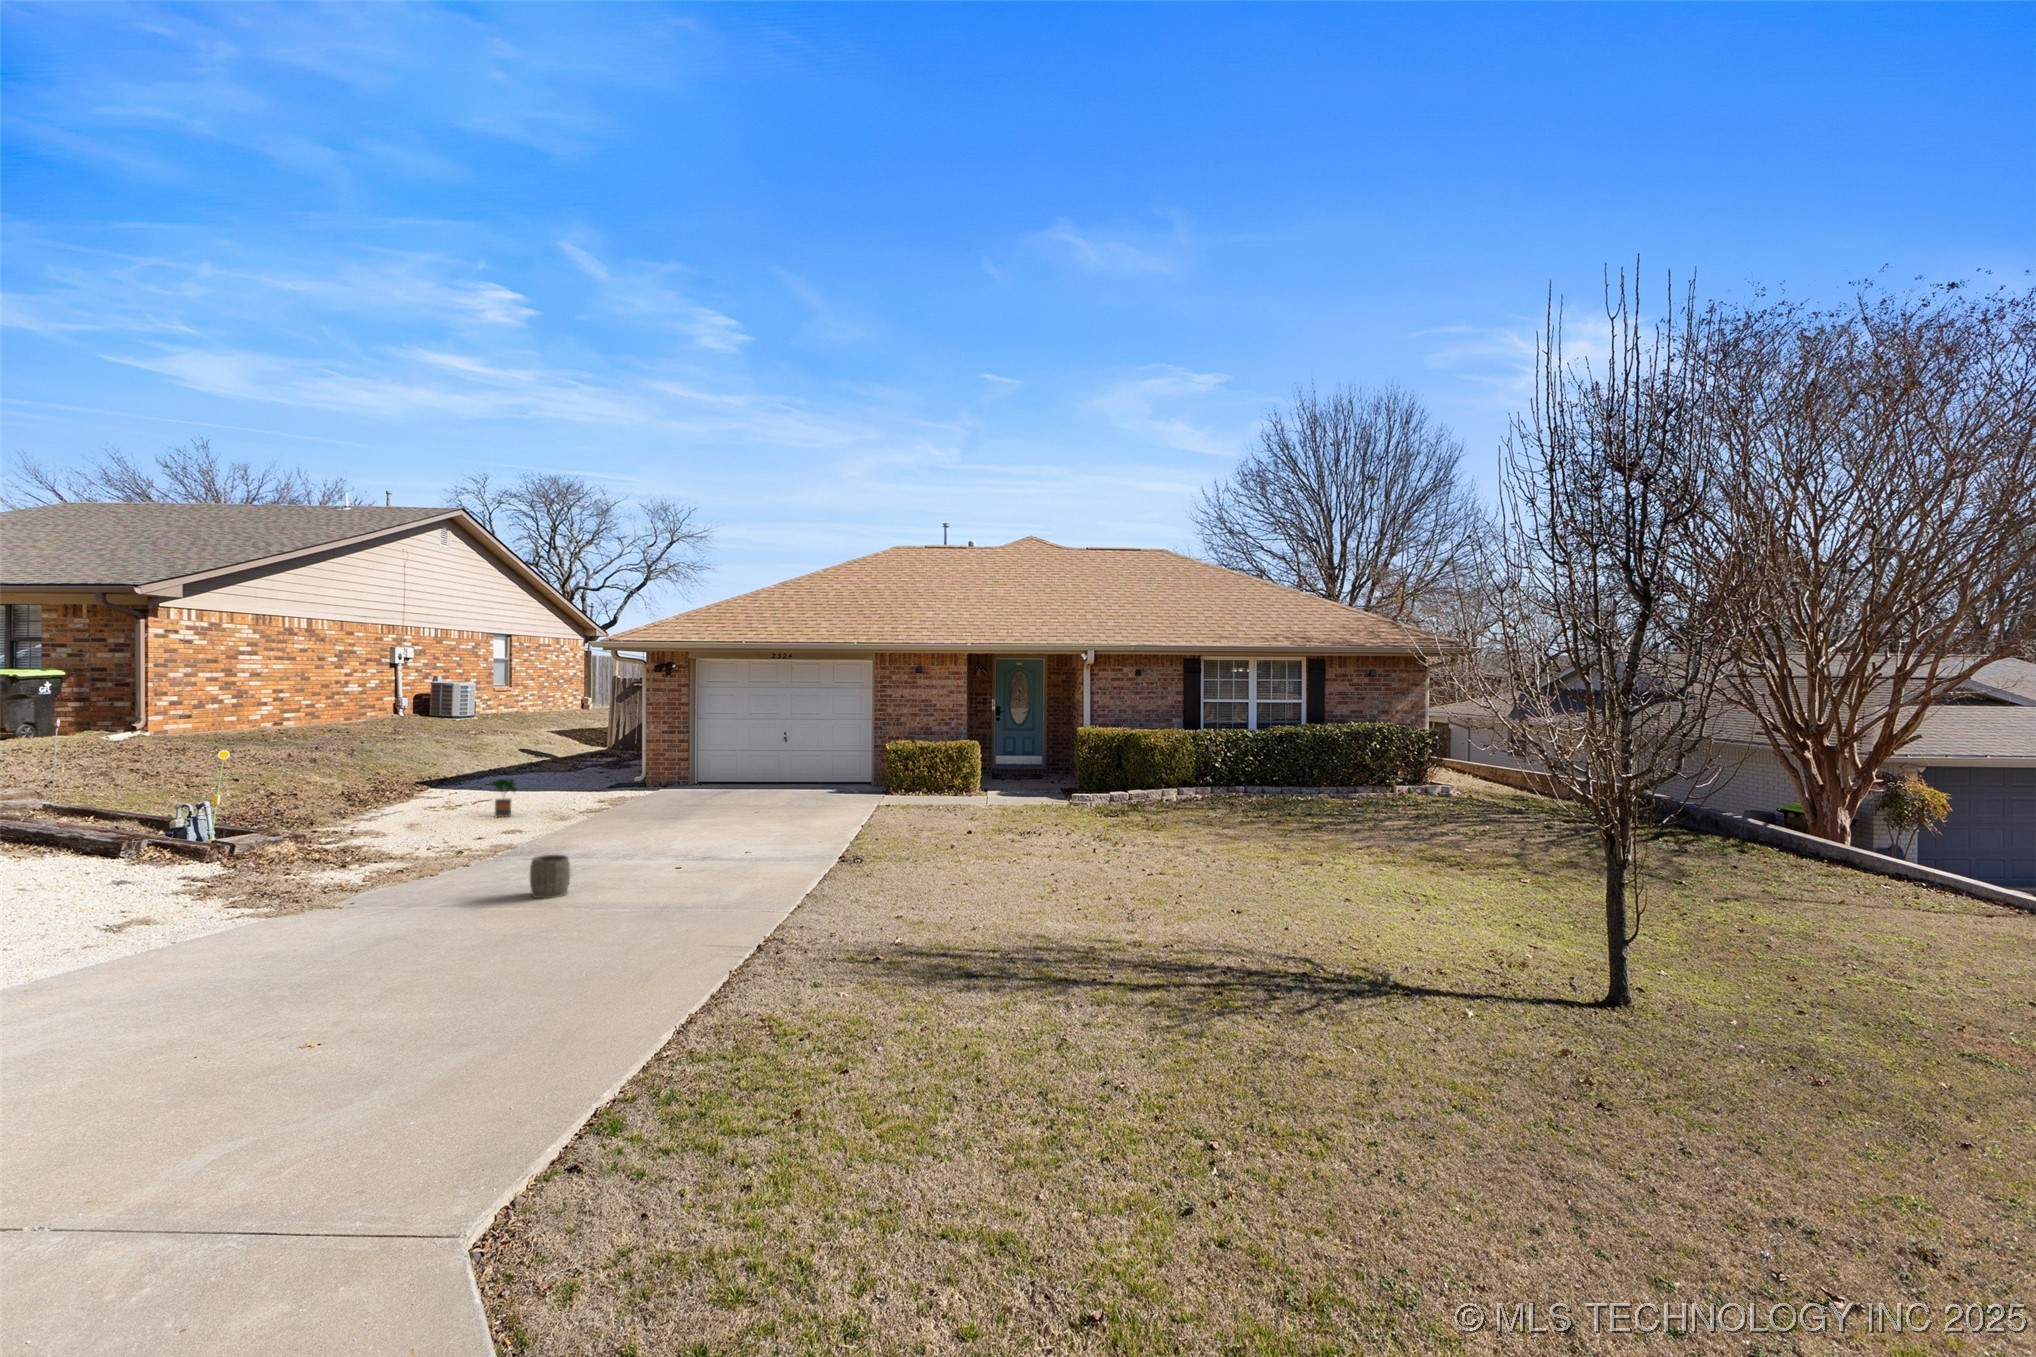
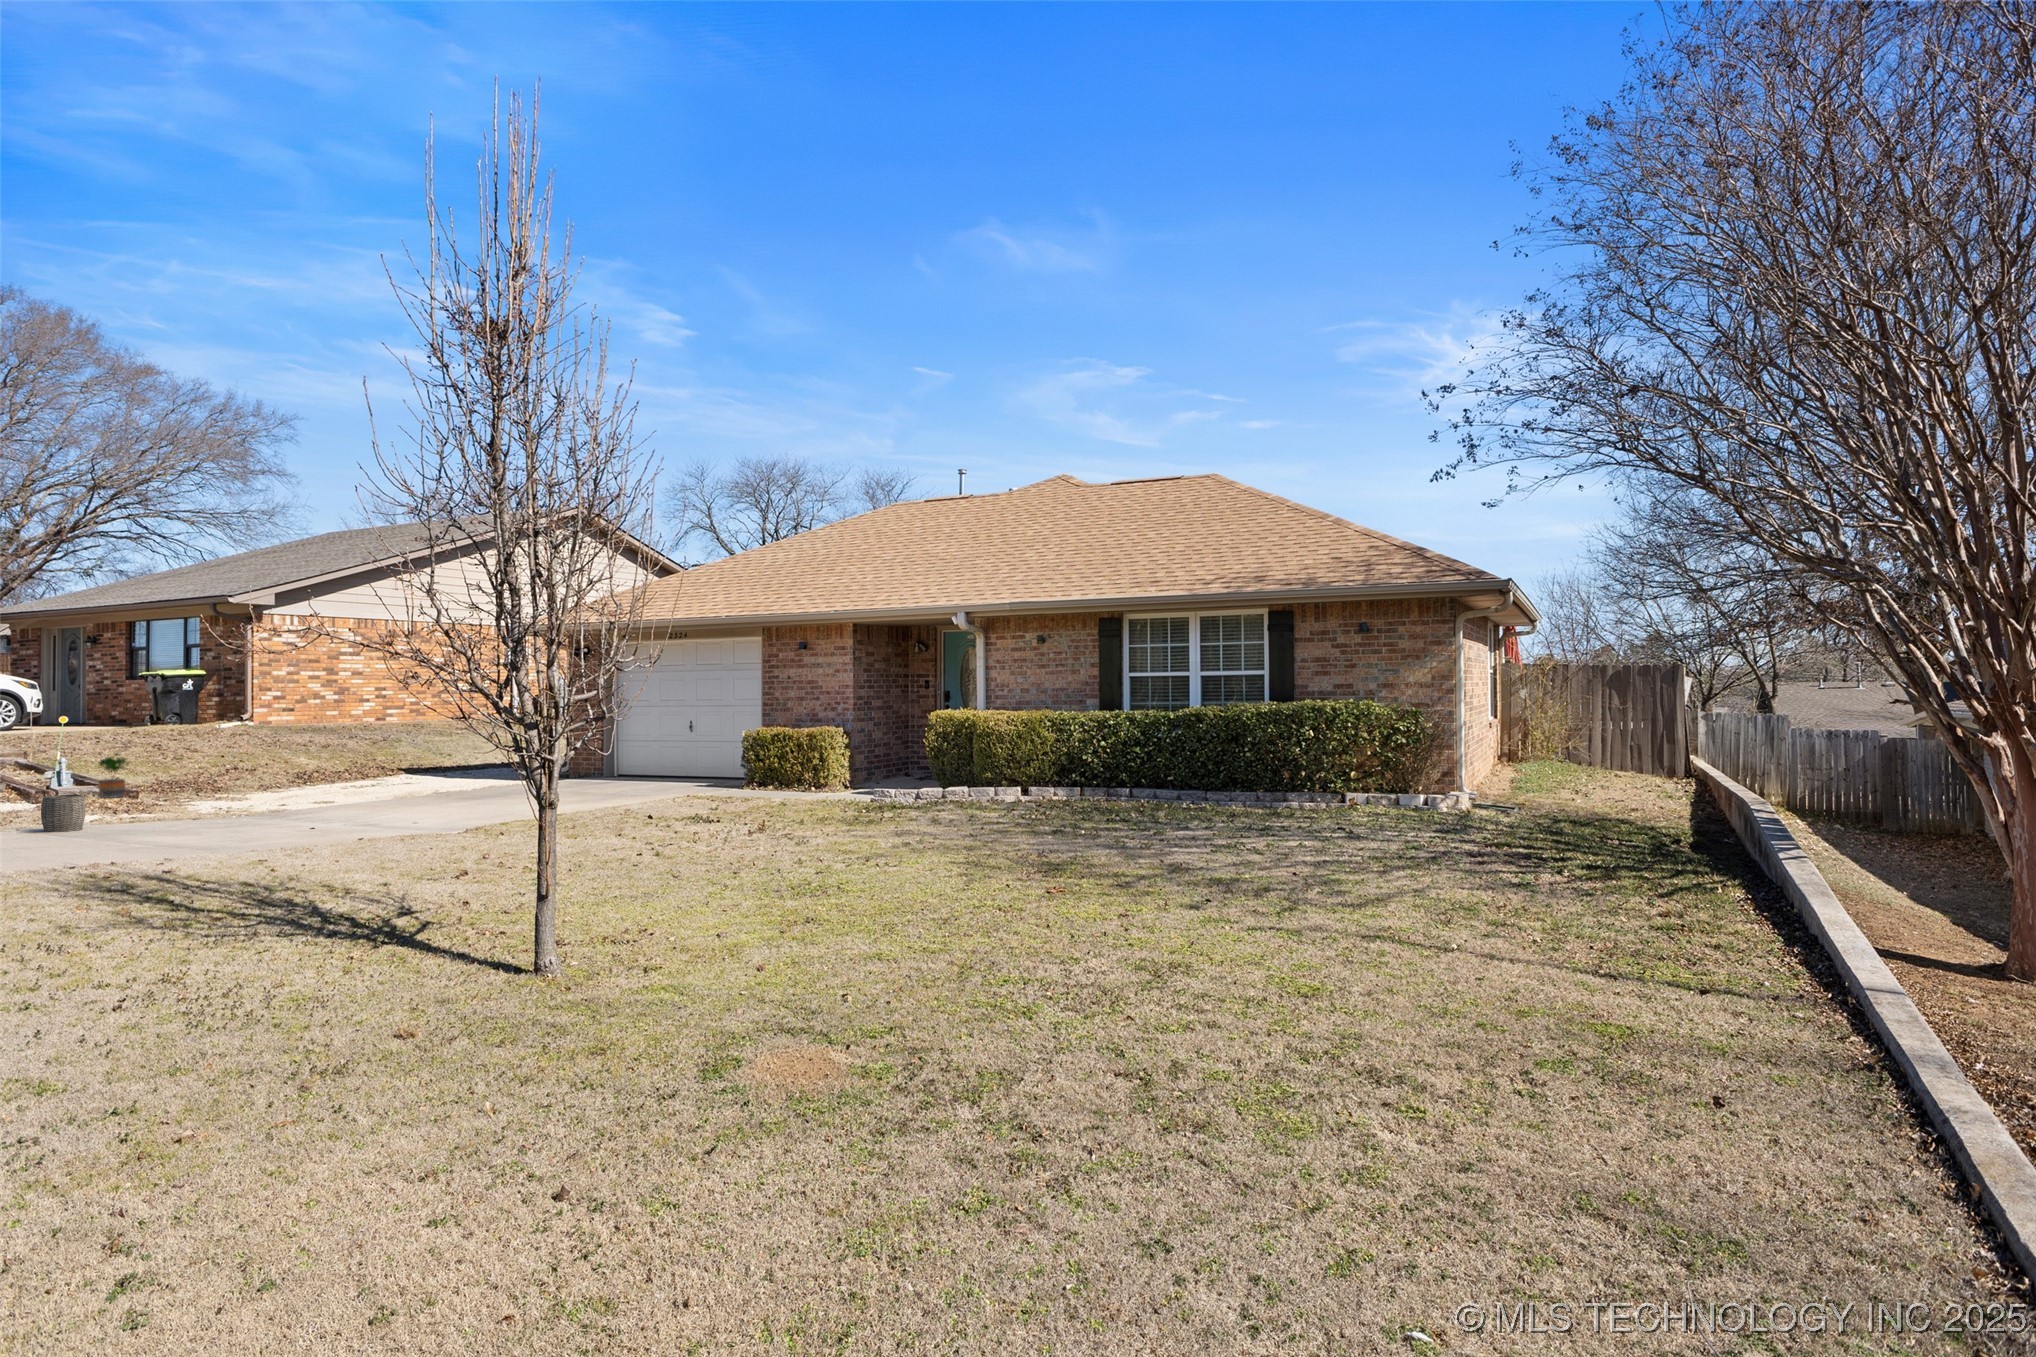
potted tree: present [492,779,517,817] -> present [99,757,129,798]

